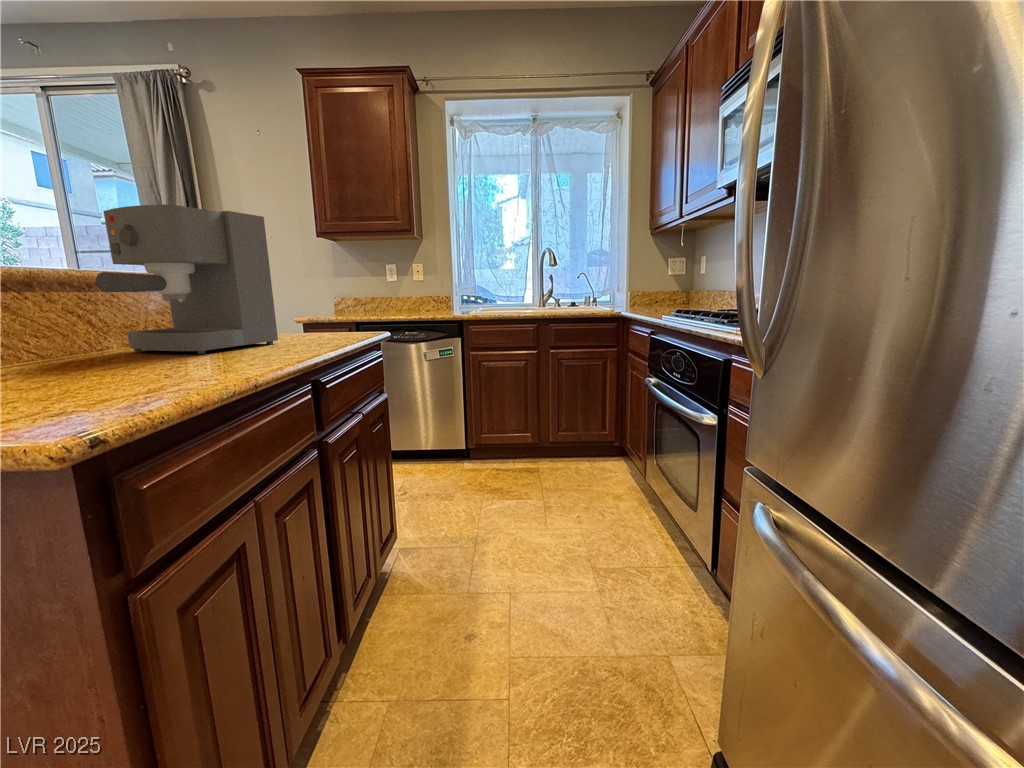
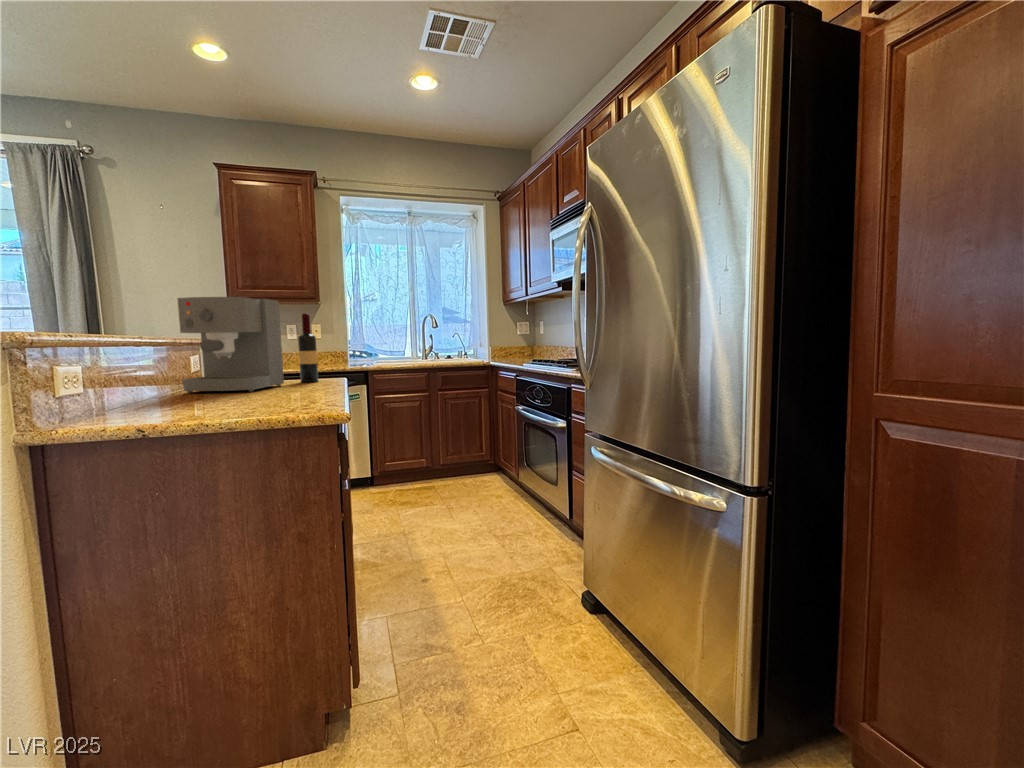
wine bottle: none [309,238,340,339] -> present [298,314,318,382]

